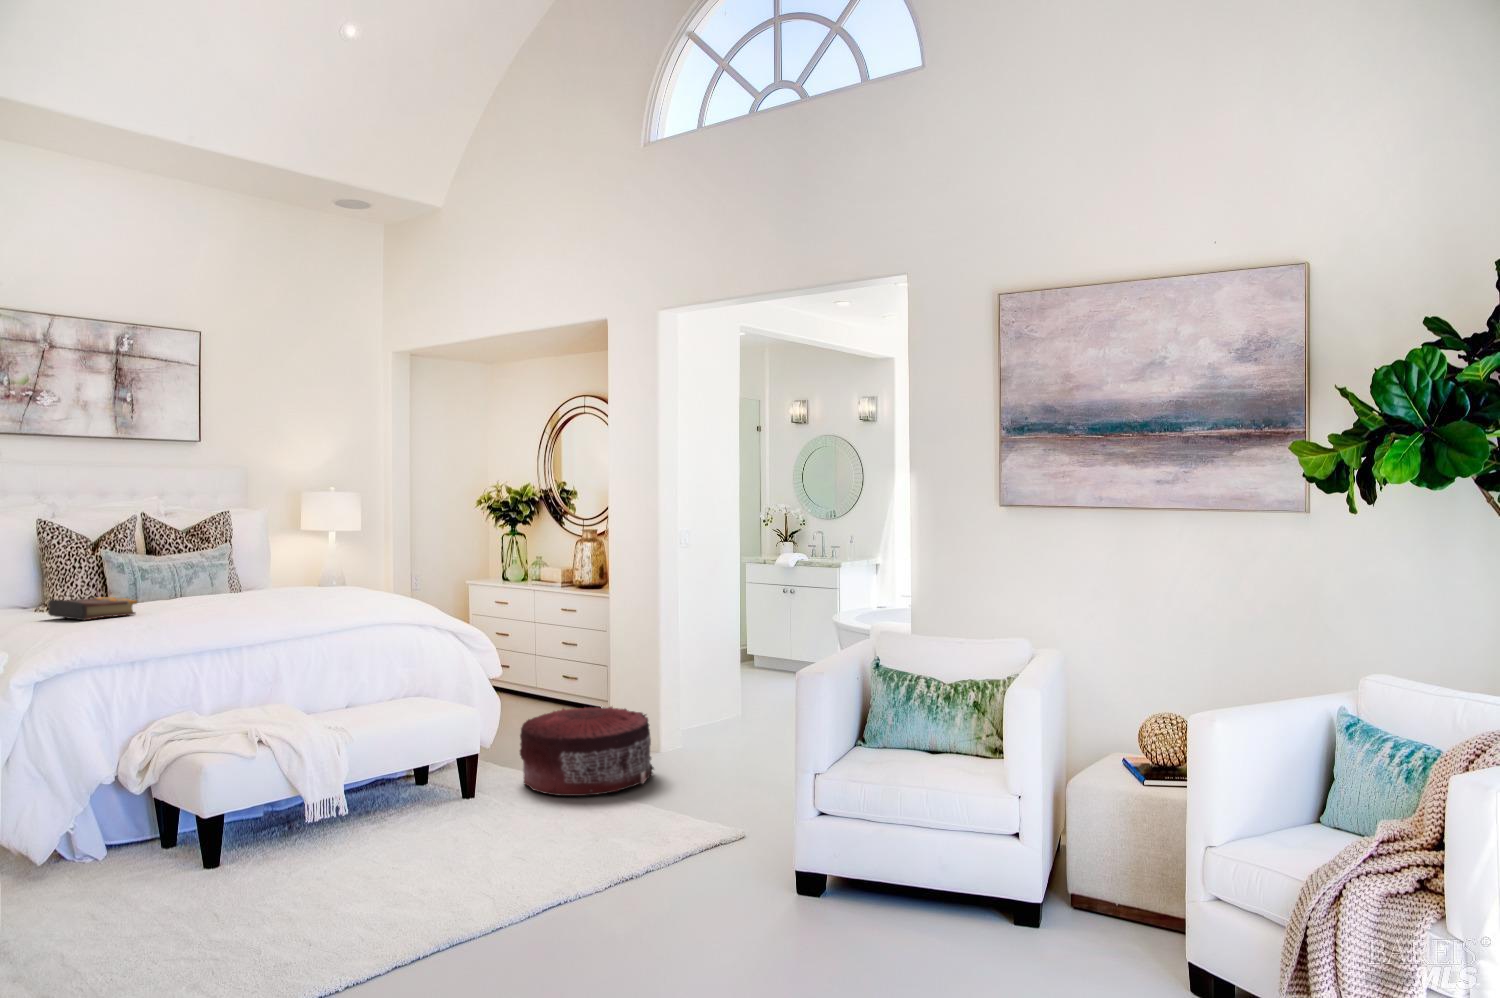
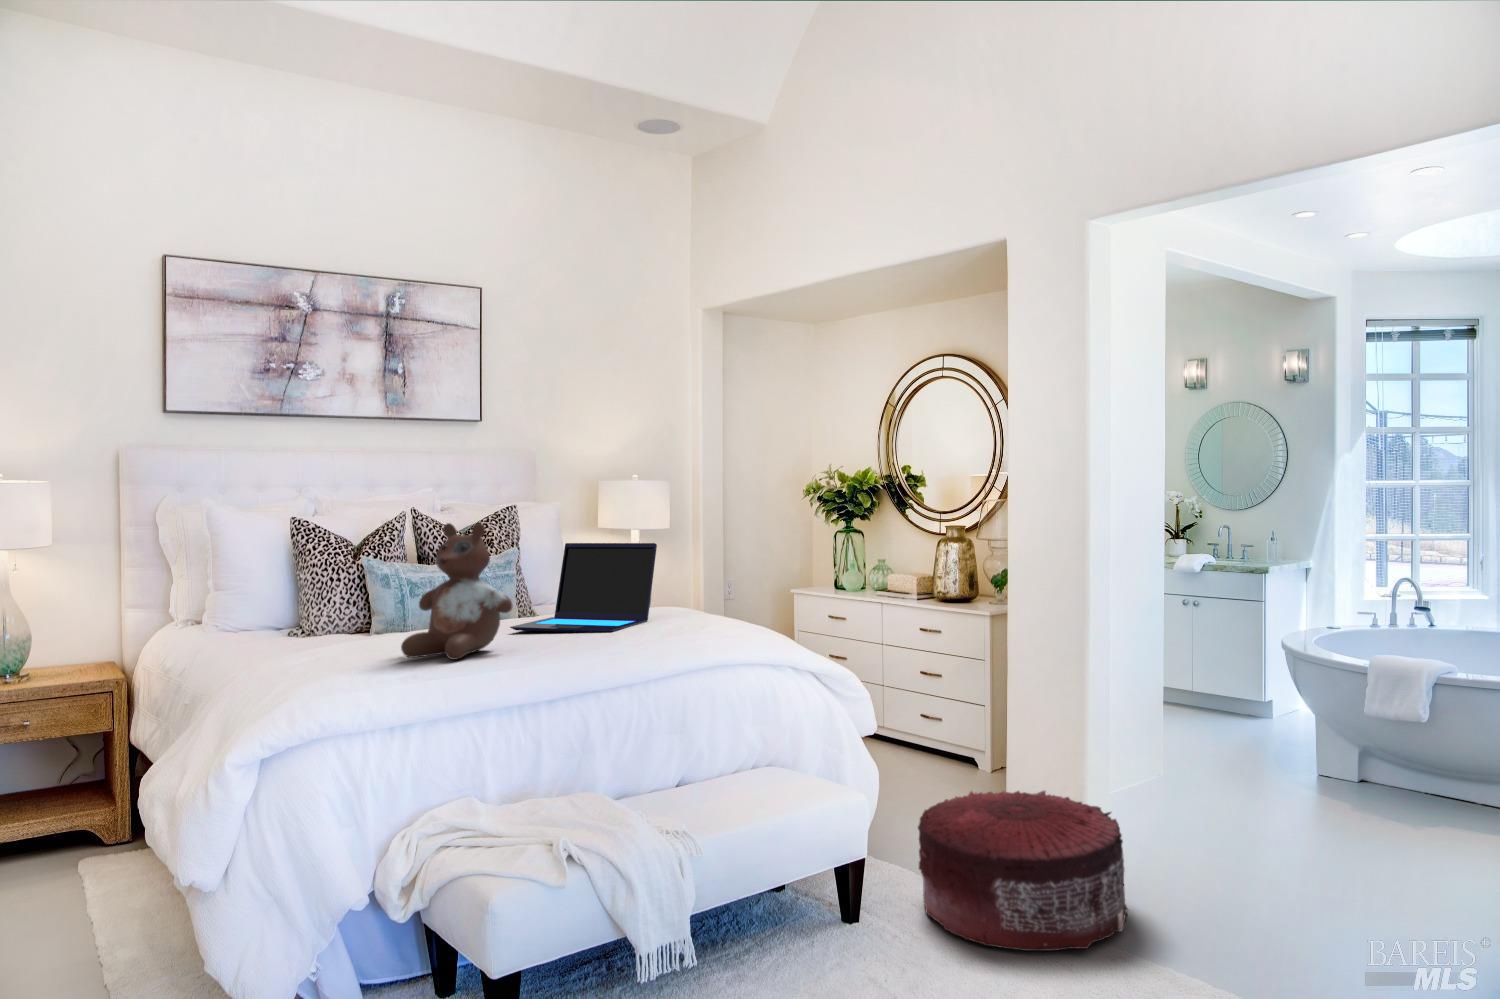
stuffed bear: none [151,525,234,617] -> present [401,523,513,660]
laptop: none [228,540,343,603] -> present [510,543,657,633]
book: present [48,597,137,620] -> none [281,623,390,660]

